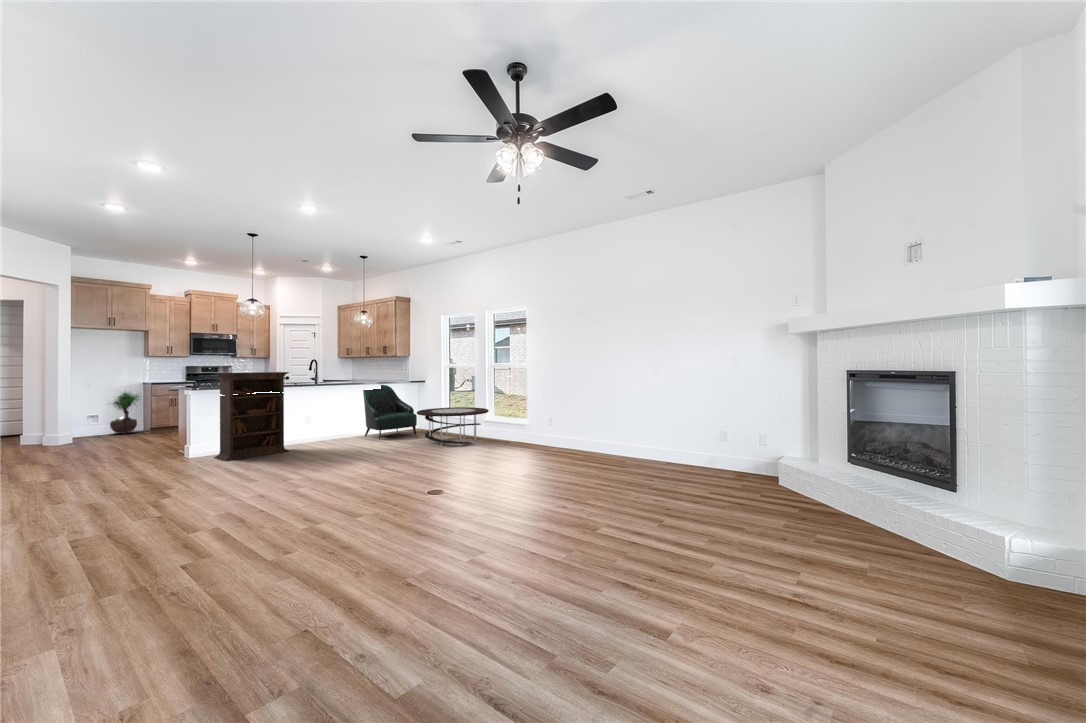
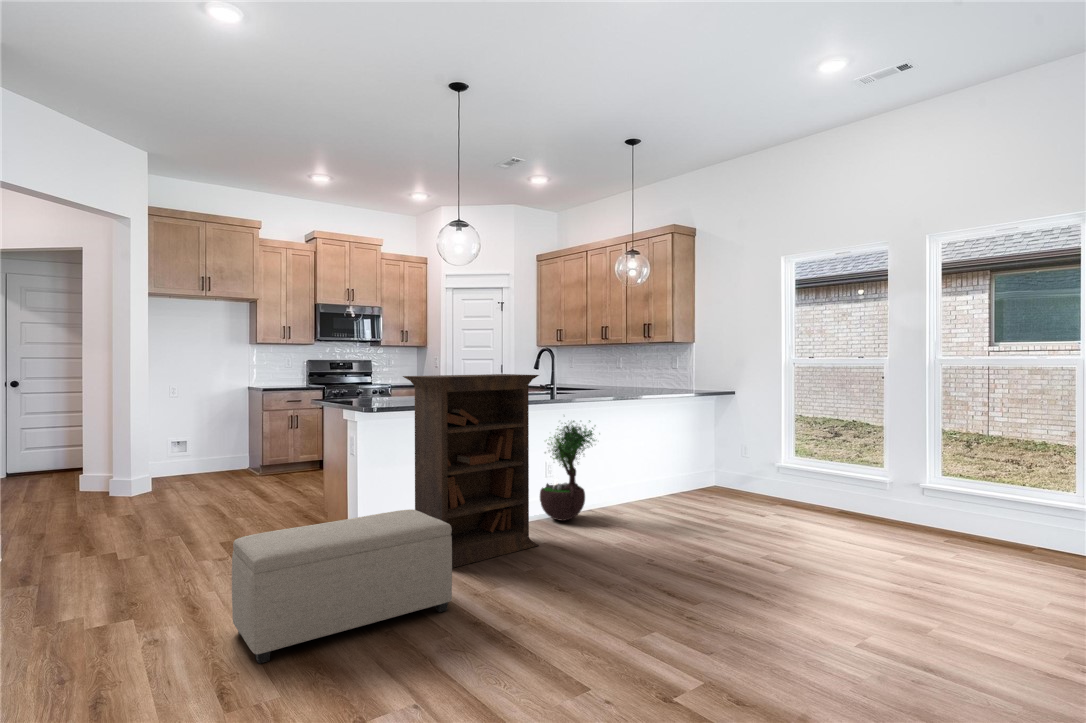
armchair: present [363,385,417,440] -> none [633,400,749,521]
potted tree: present [110,392,139,434] -> present [540,421,595,521]
coffee table: present [417,407,489,446] -> none [786,455,972,557]
ottoman: none [107,431,221,487] -> present [232,510,452,664]

